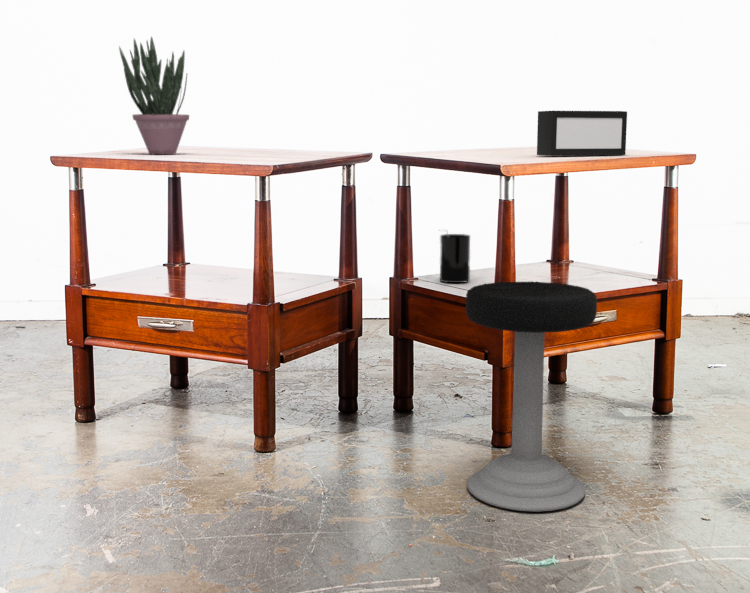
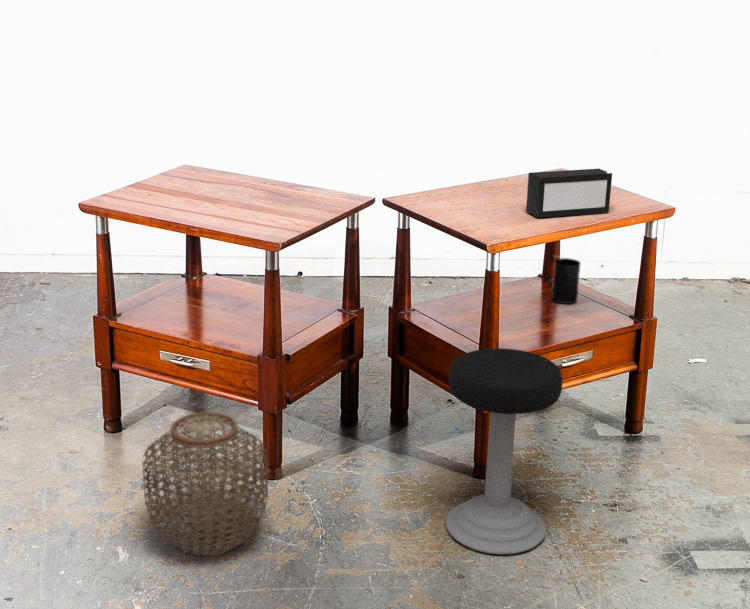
potted plant: present [119,37,189,154] -> none [137,80,204,191]
candle: present [440,234,470,283] -> present [551,257,580,304]
woven basket: none [110,353,259,520] -> present [143,412,268,555]

